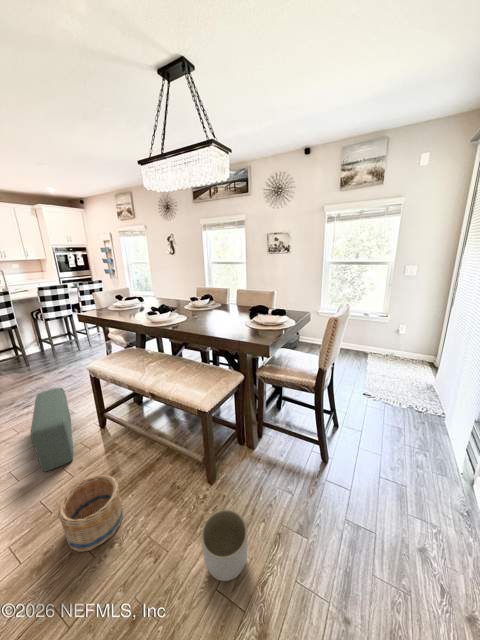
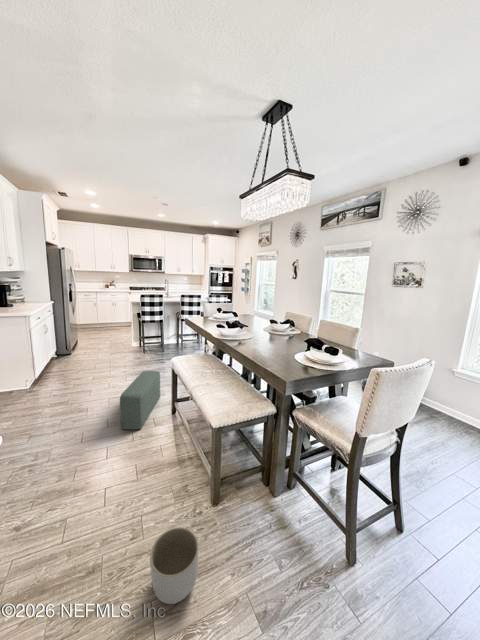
basket: present [58,475,123,552] -> none [95,444,143,500]

